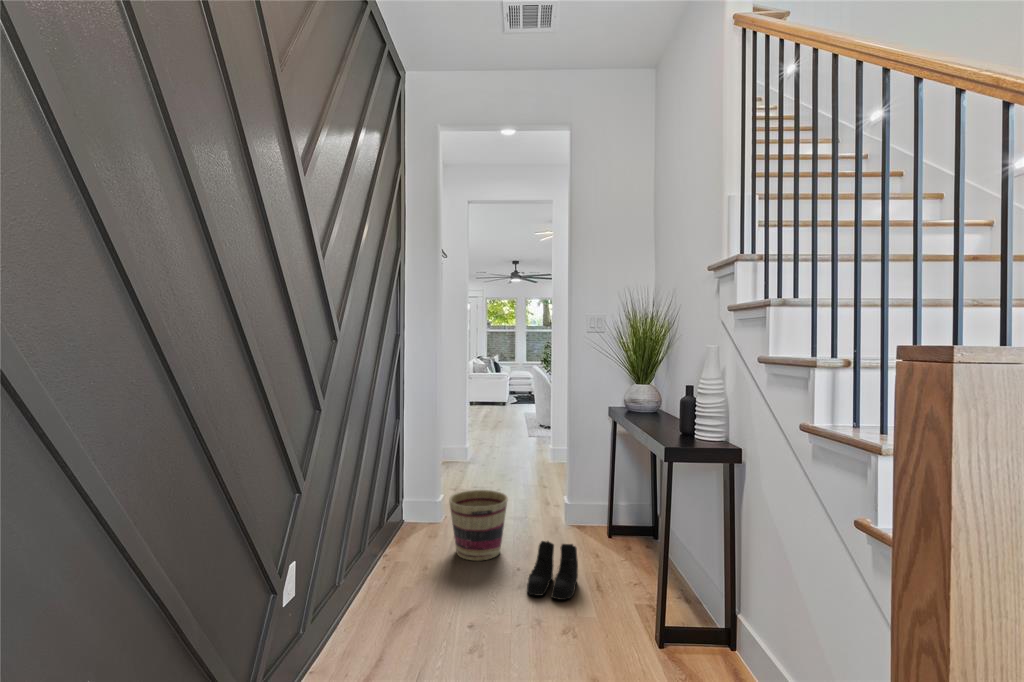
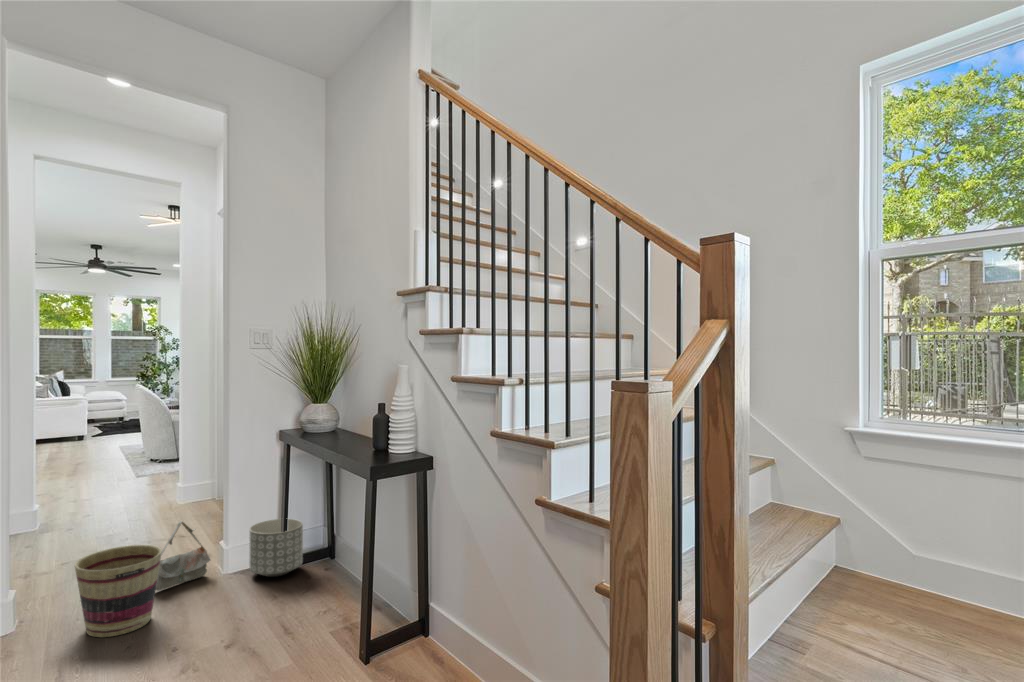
bag: none [507,477,553,532] -> present [156,521,210,591]
planter: none [582,489,628,542] -> present [249,519,303,577]
boots: present [527,541,578,600] -> none [203,583,261,651]

